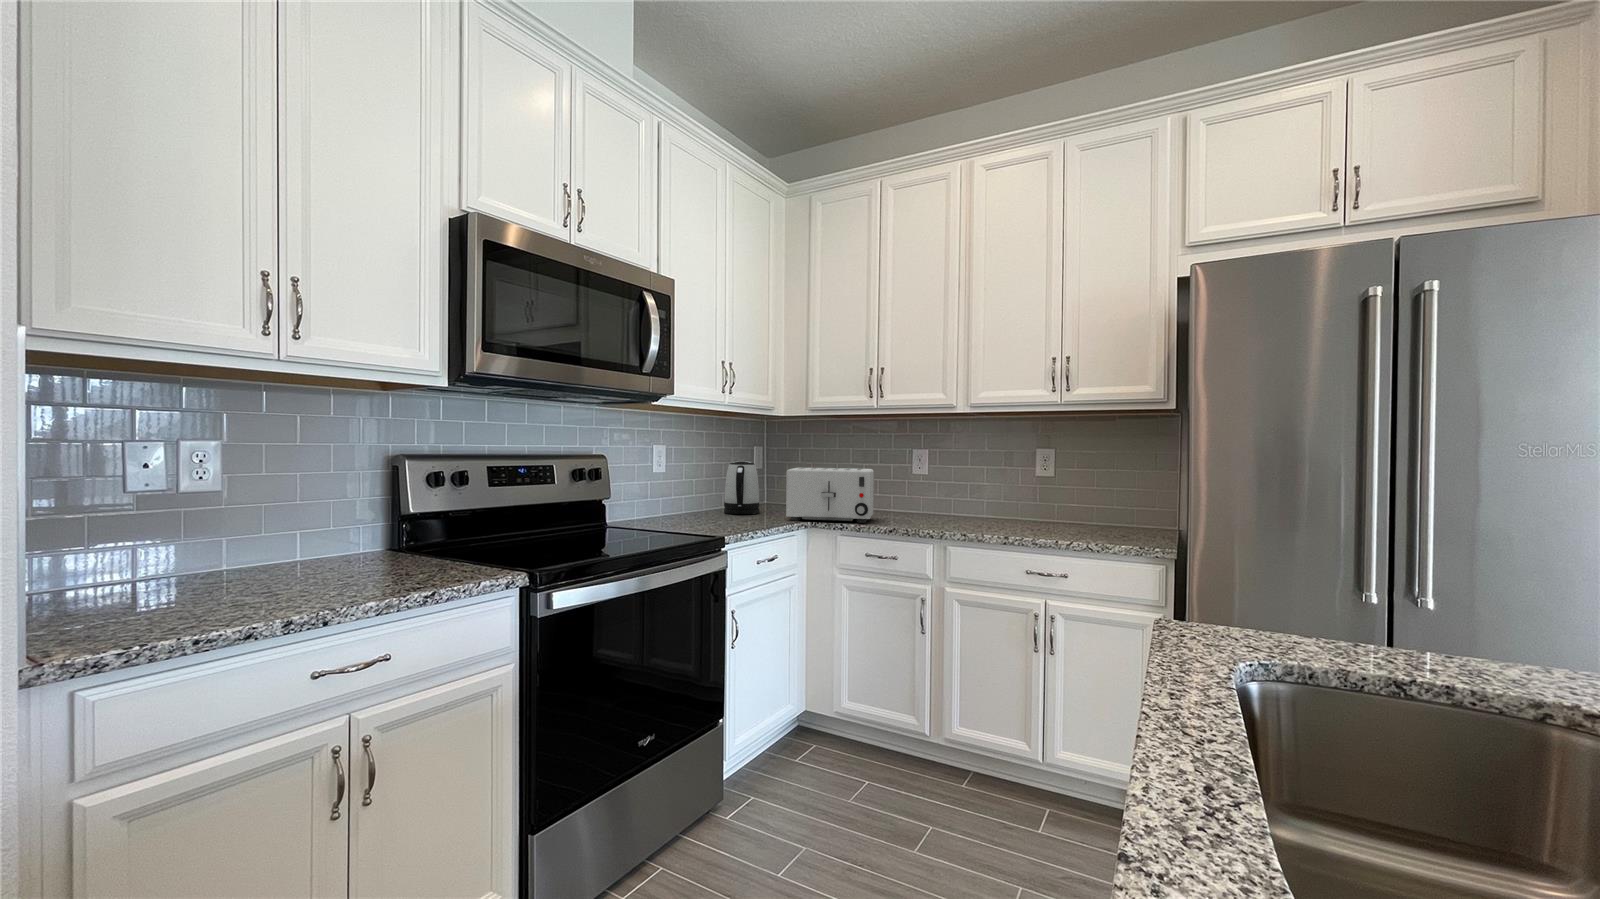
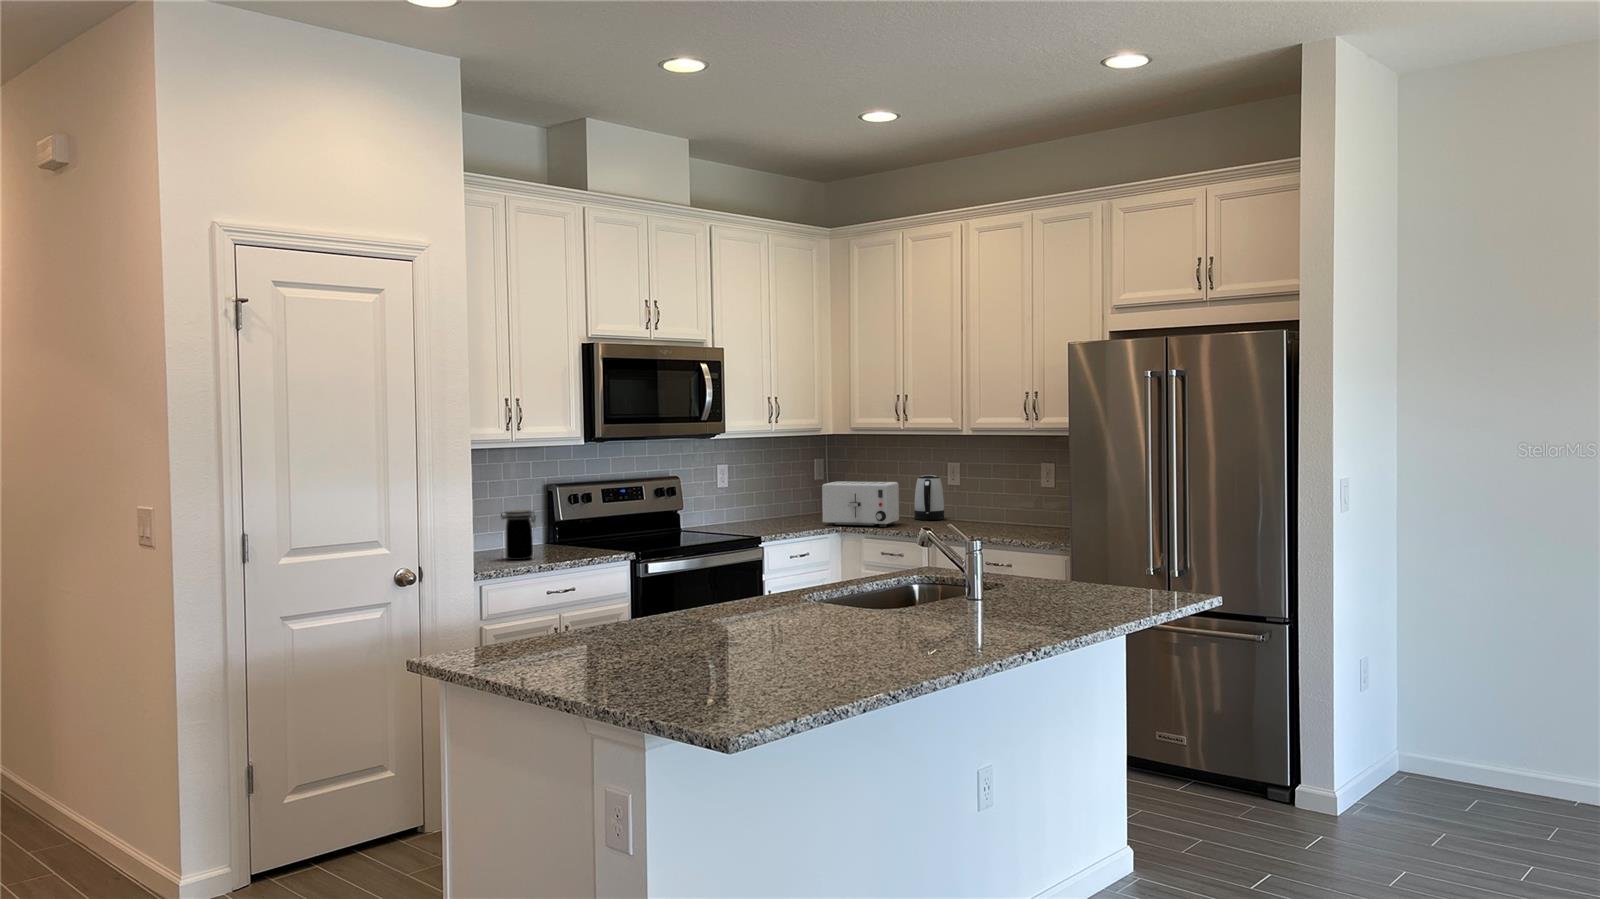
kettle: present [724,461,759,514] -> present [914,475,944,520]
jar: none [233,492,316,597] -> present [501,510,536,560]

